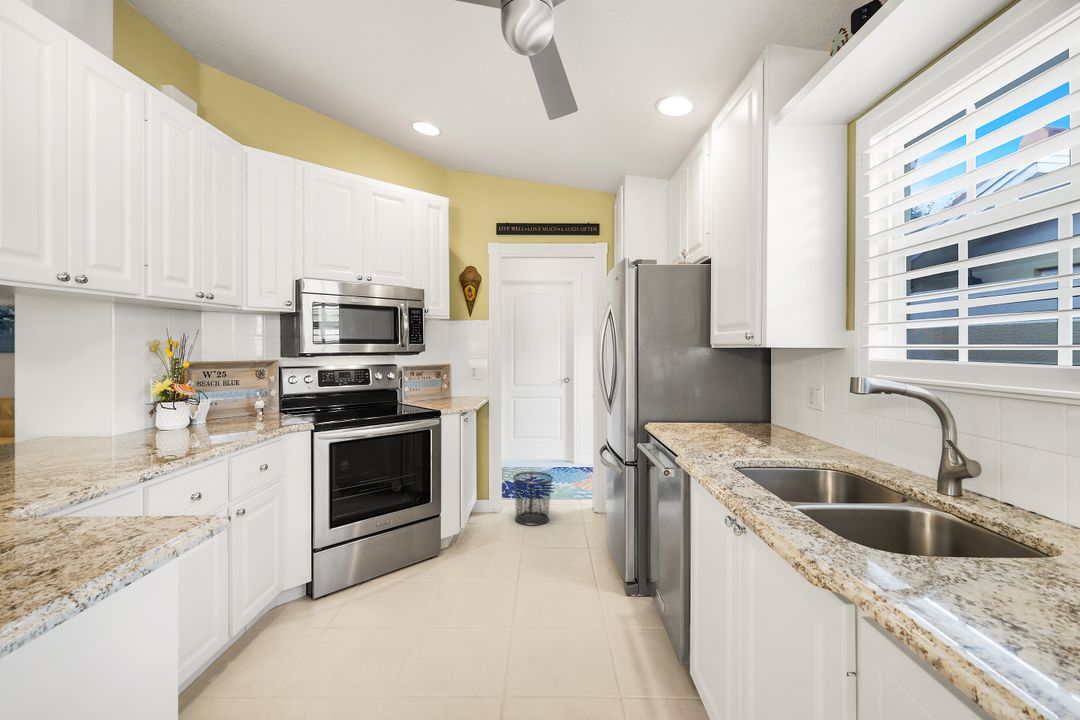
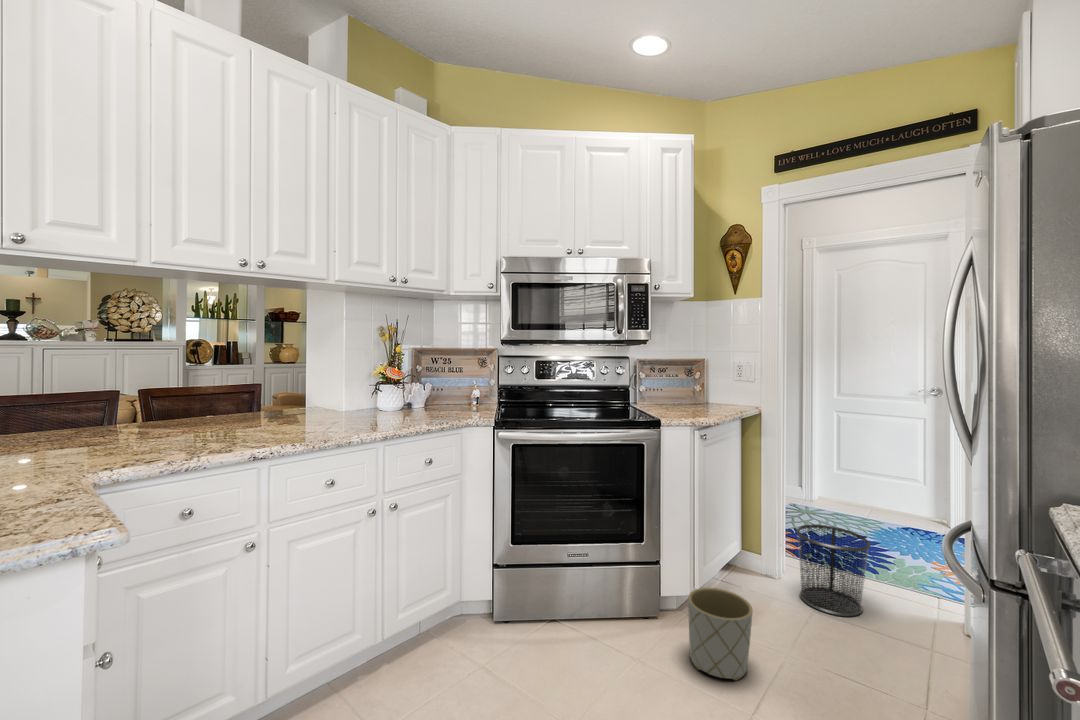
planter: none [468,522,507,577] -> present [688,588,753,681]

